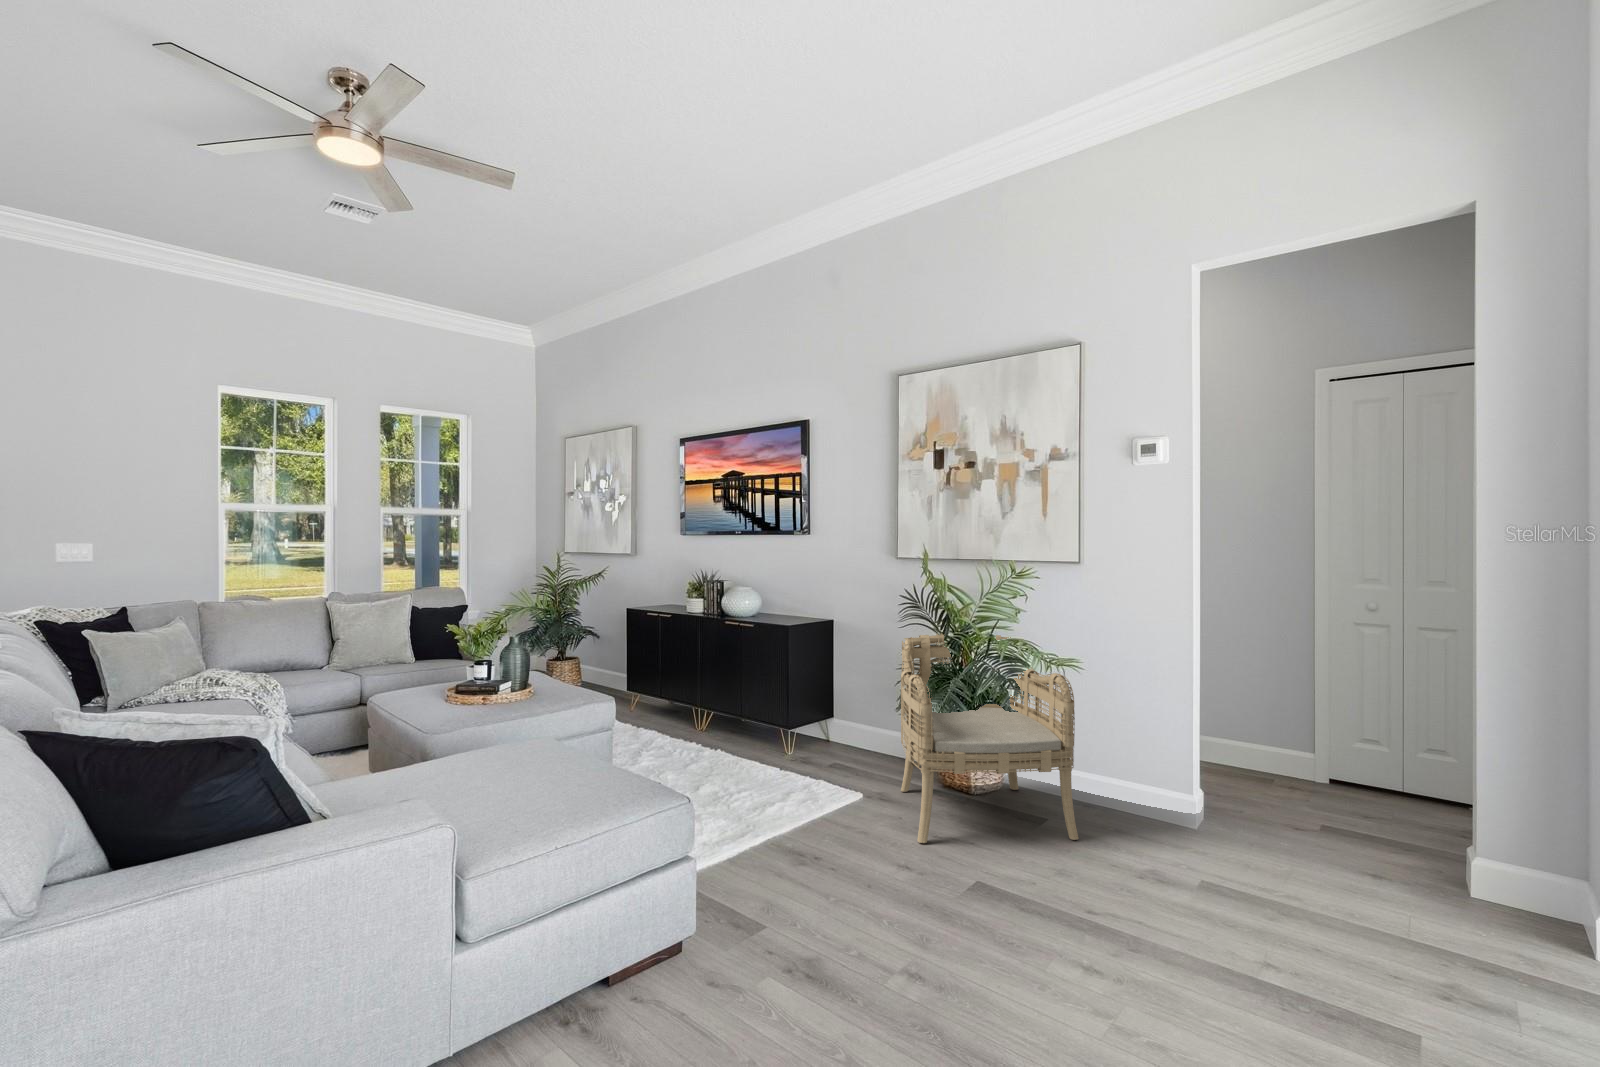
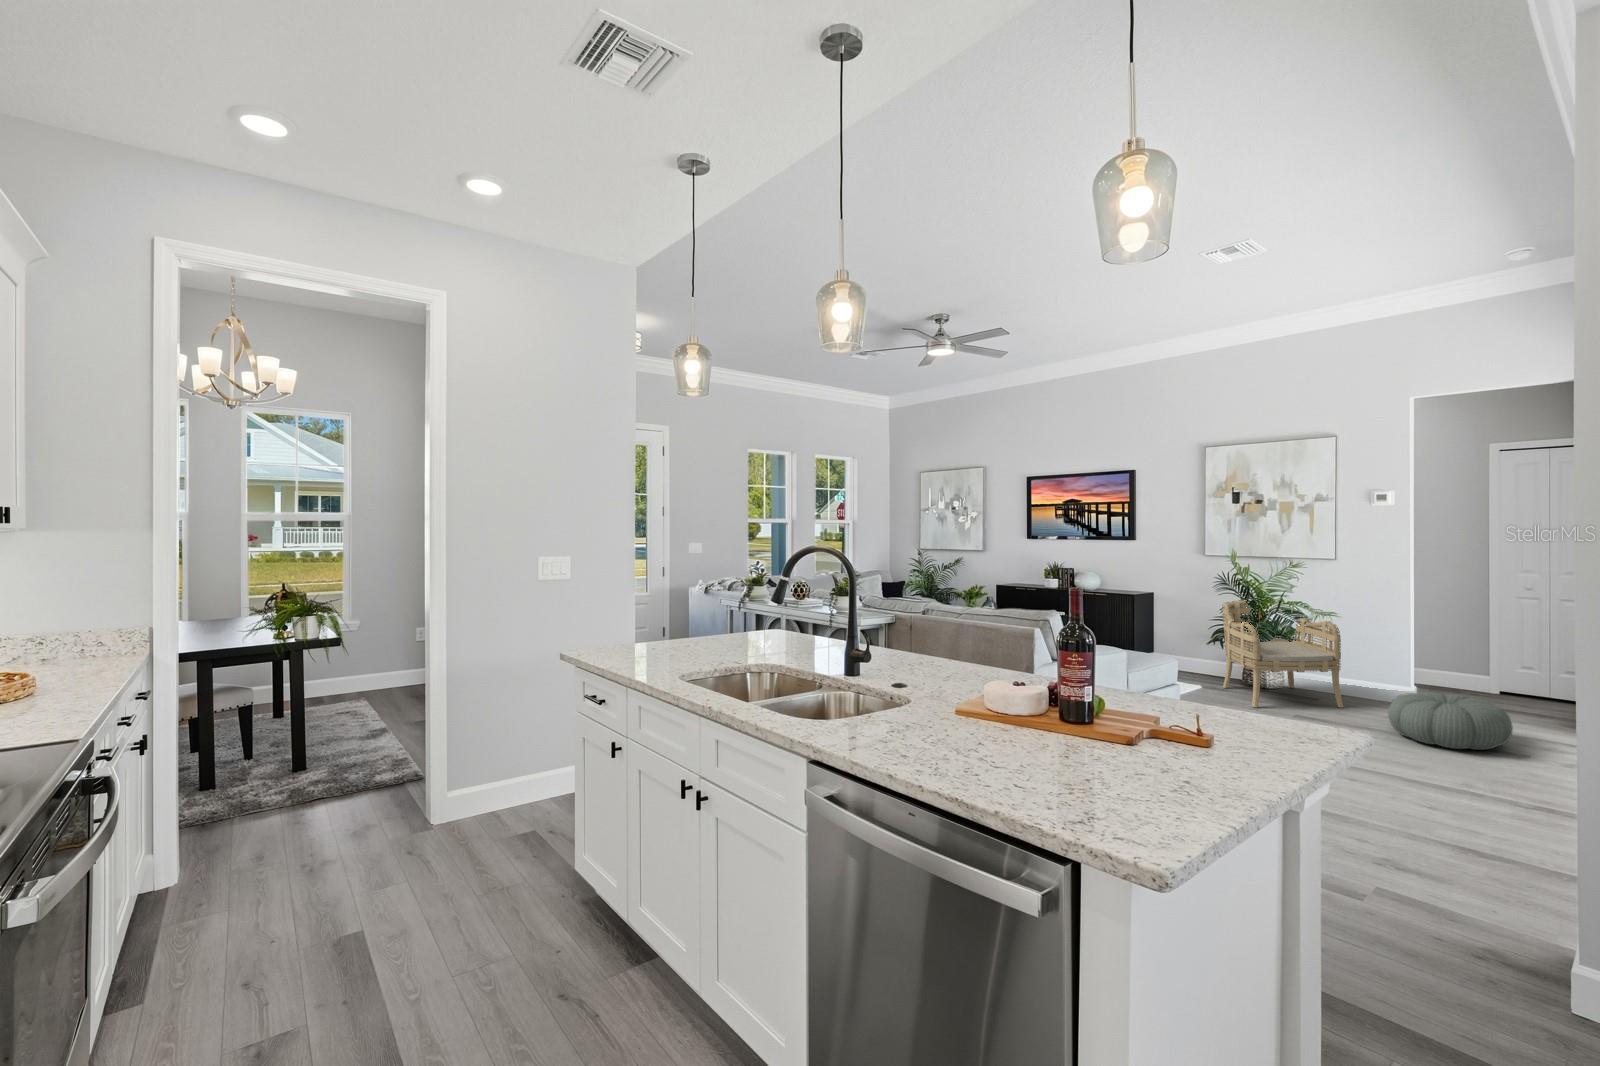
pouf: none [1136,825,1371,979] -> present [1388,692,1513,750]

